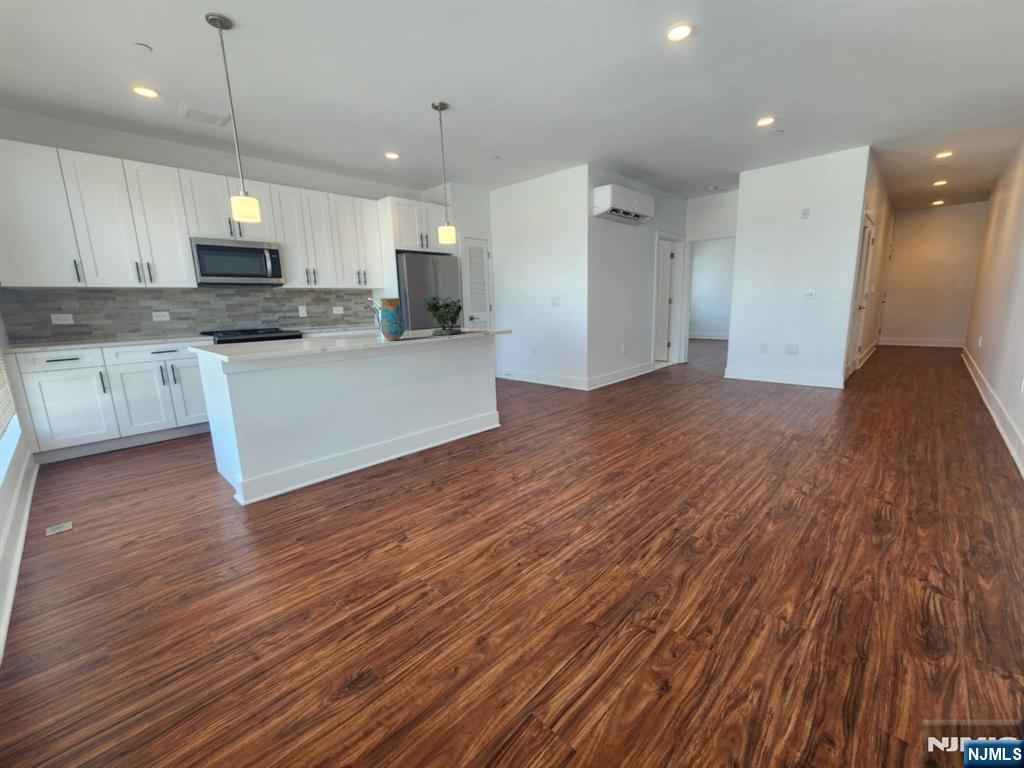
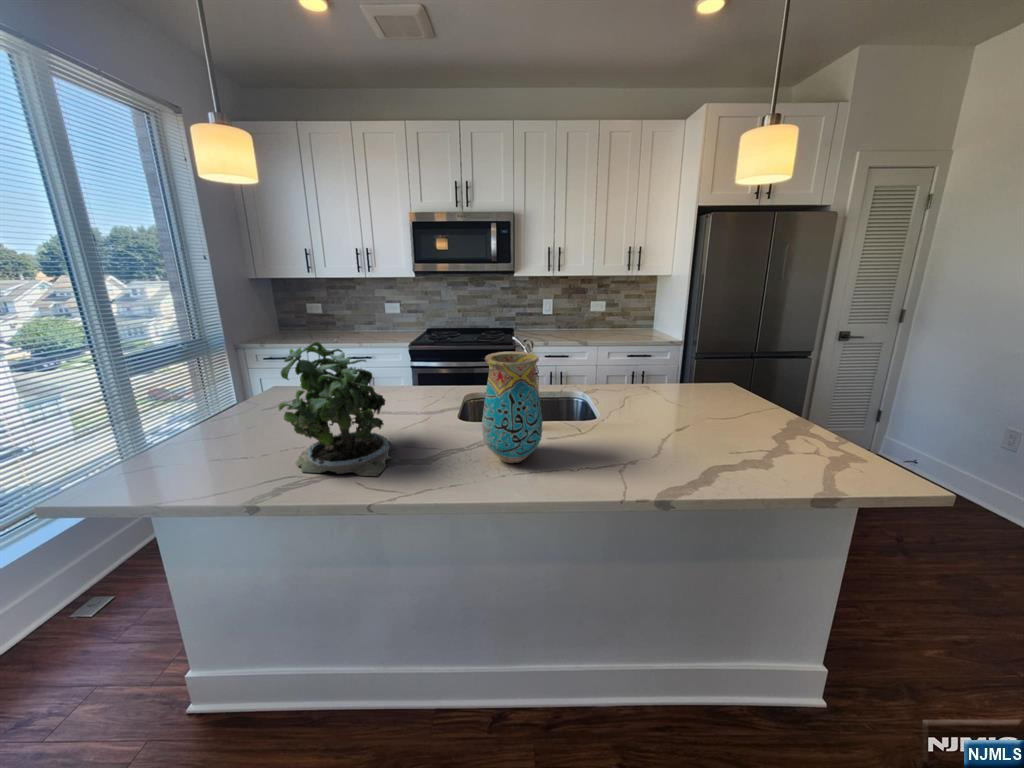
potted plant: present [424,294,464,335] -> present [279,339,392,476]

